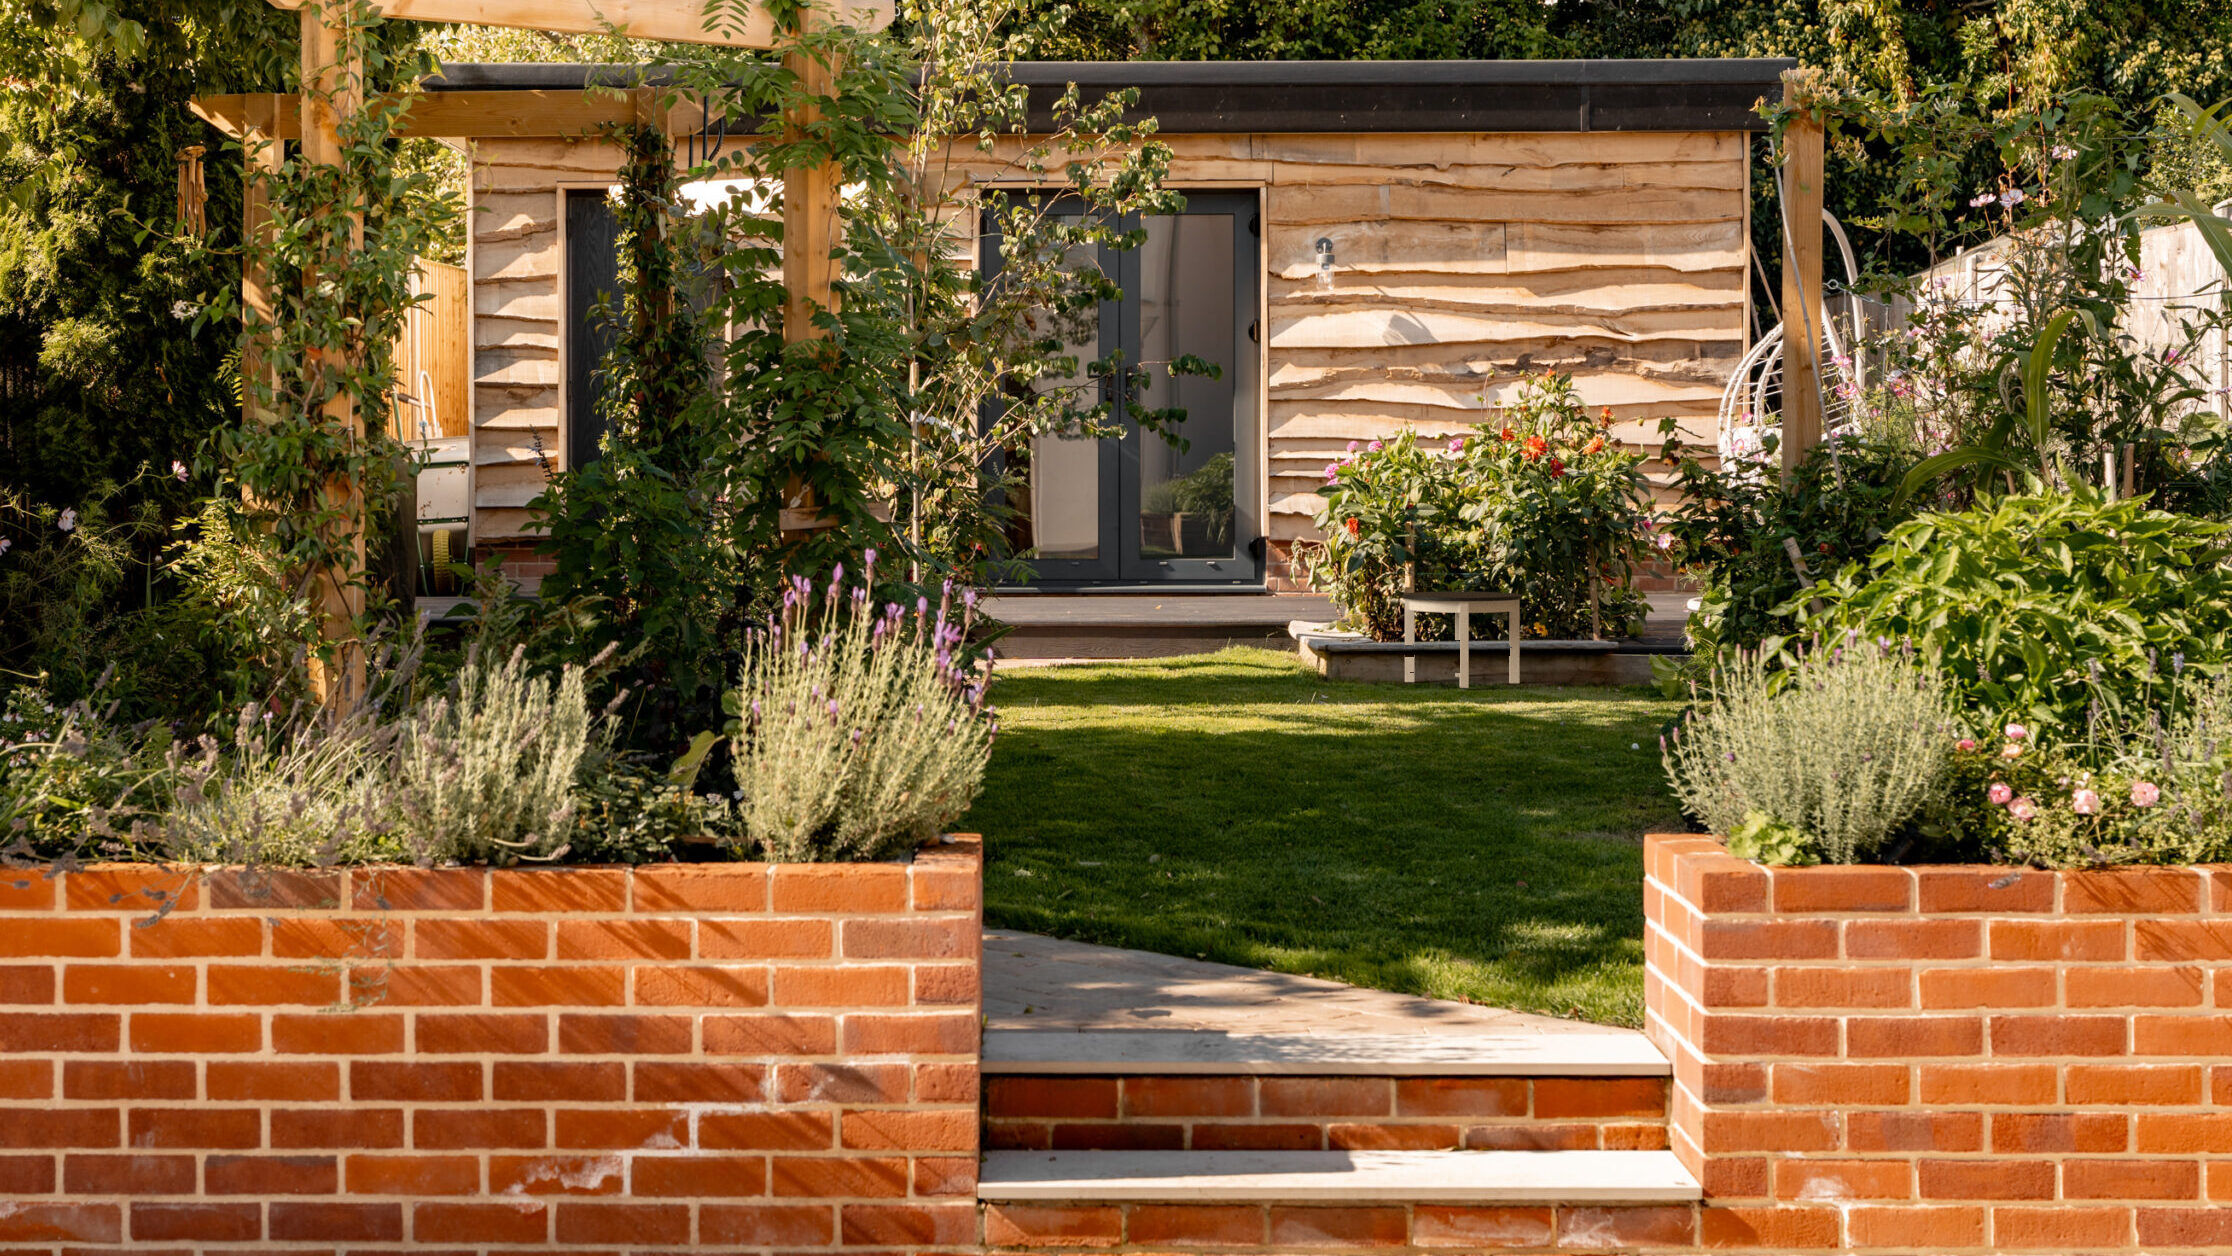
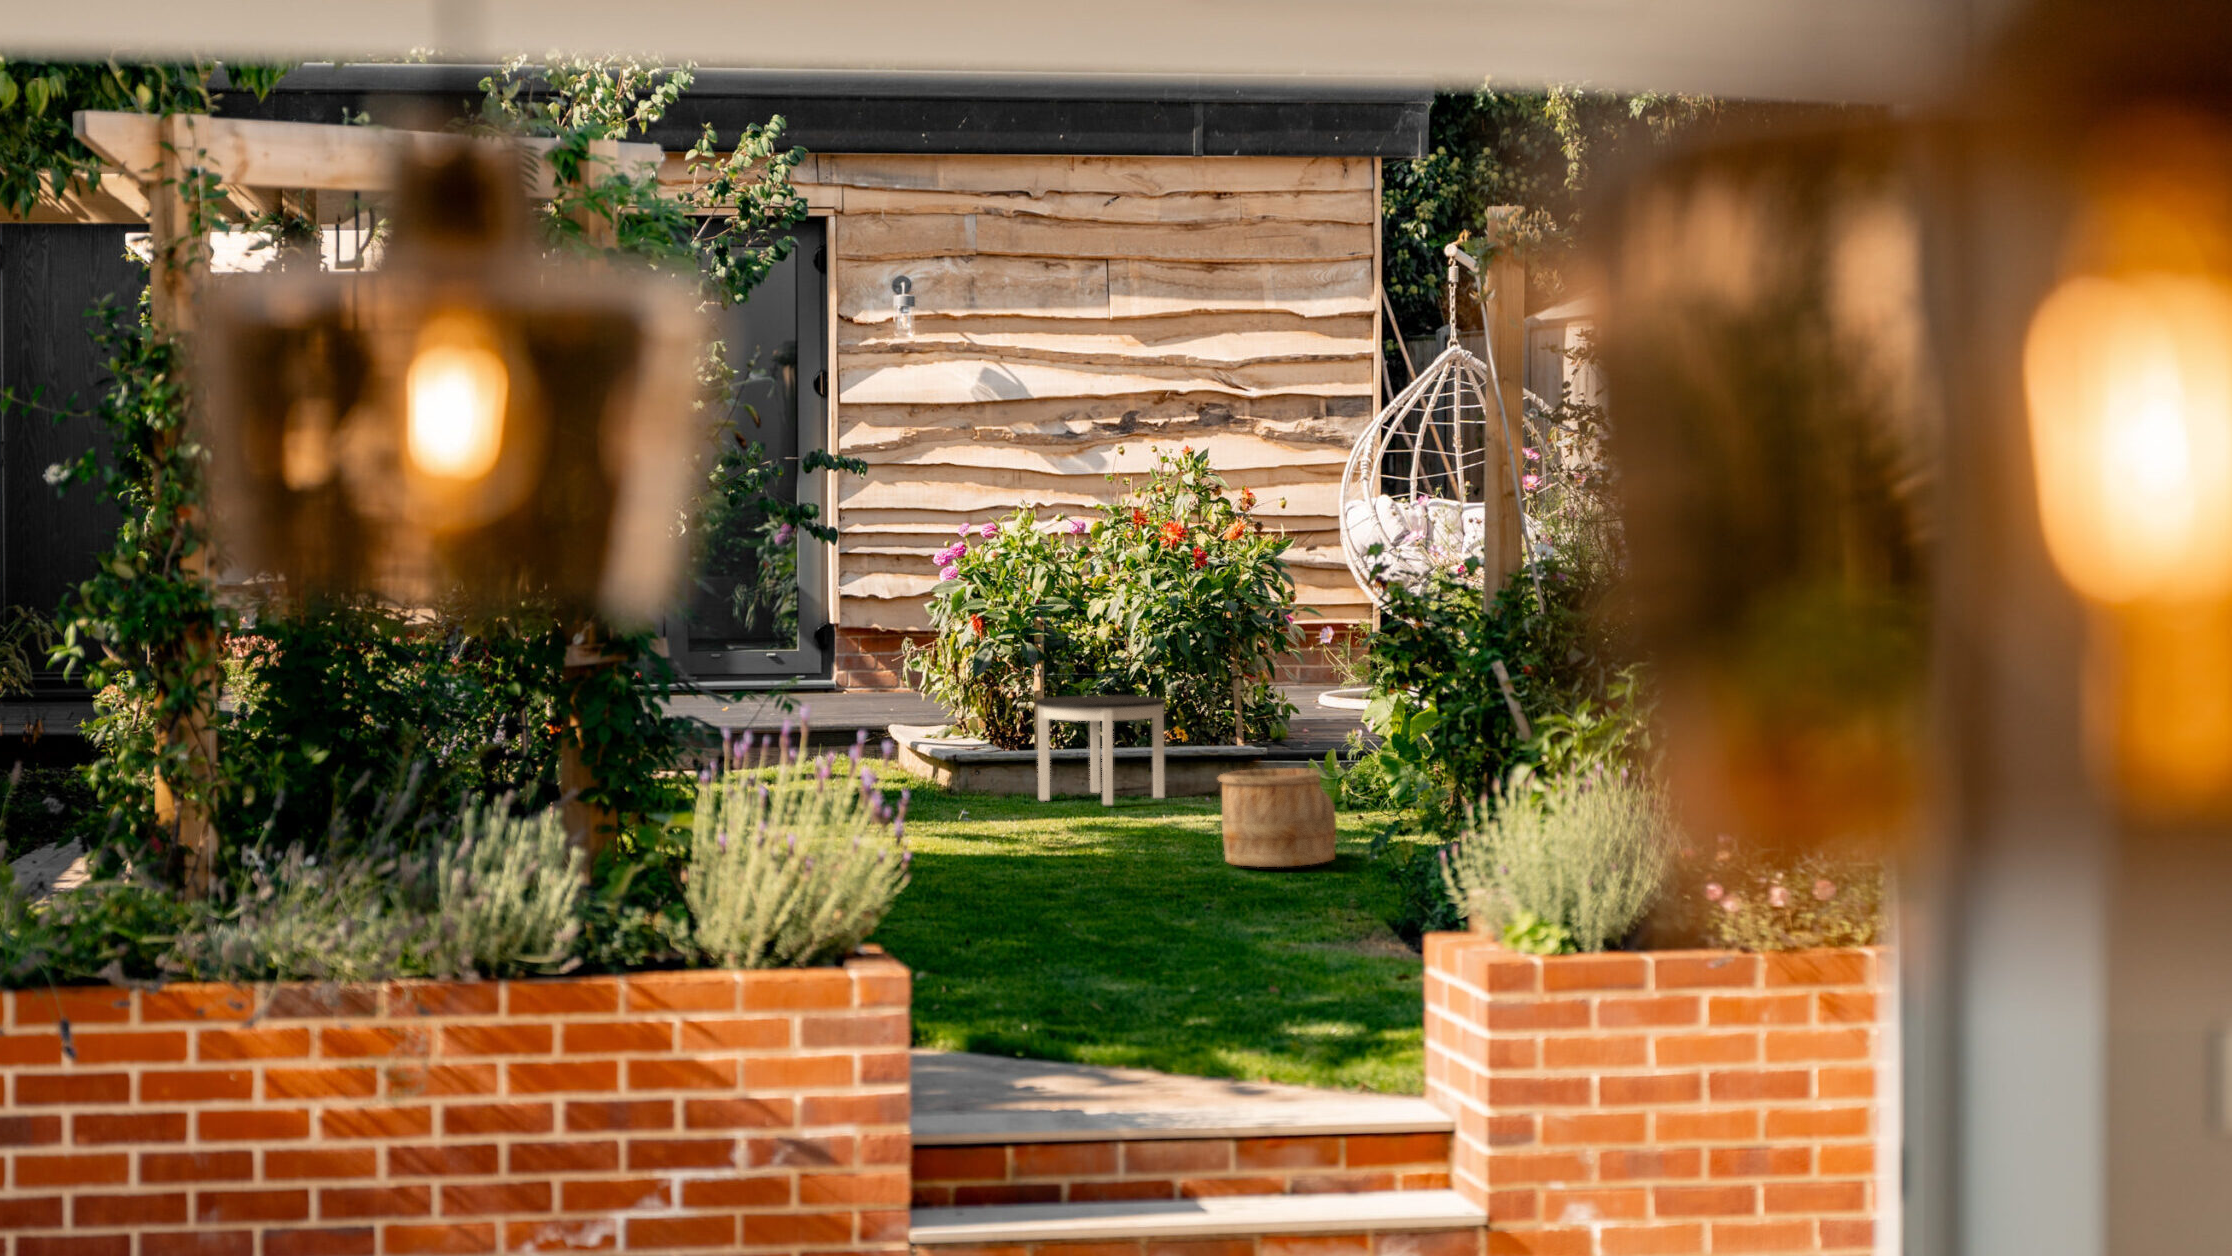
wooden bucket: none [1543,657,1660,748] -> present [1218,768,1336,867]

